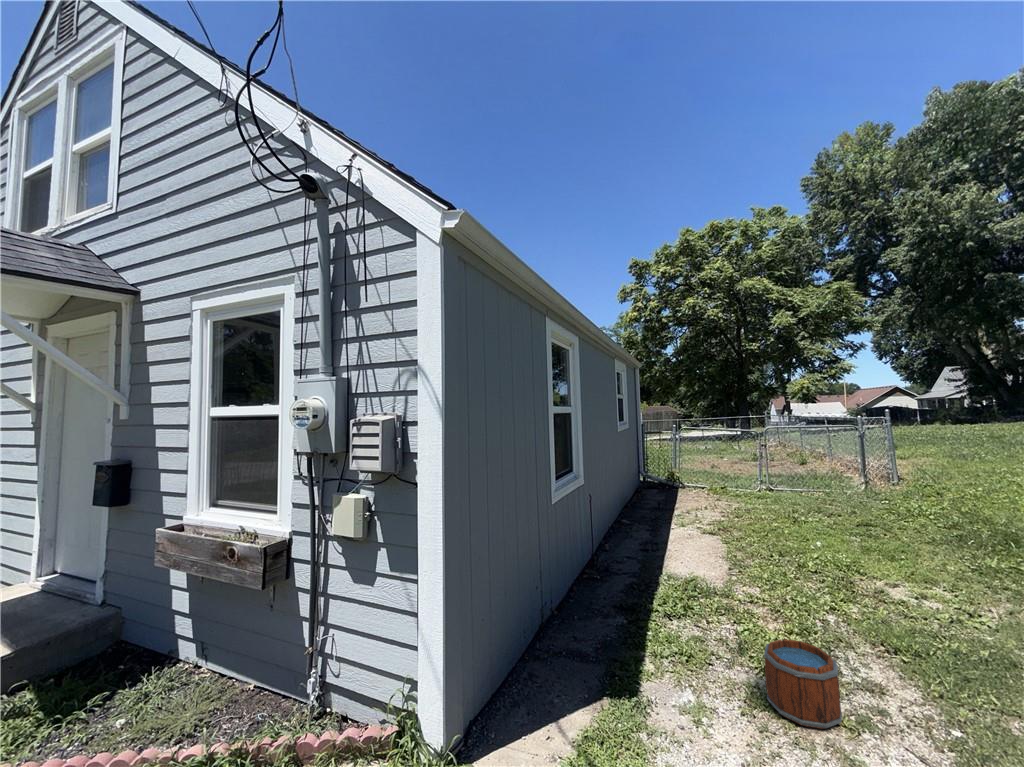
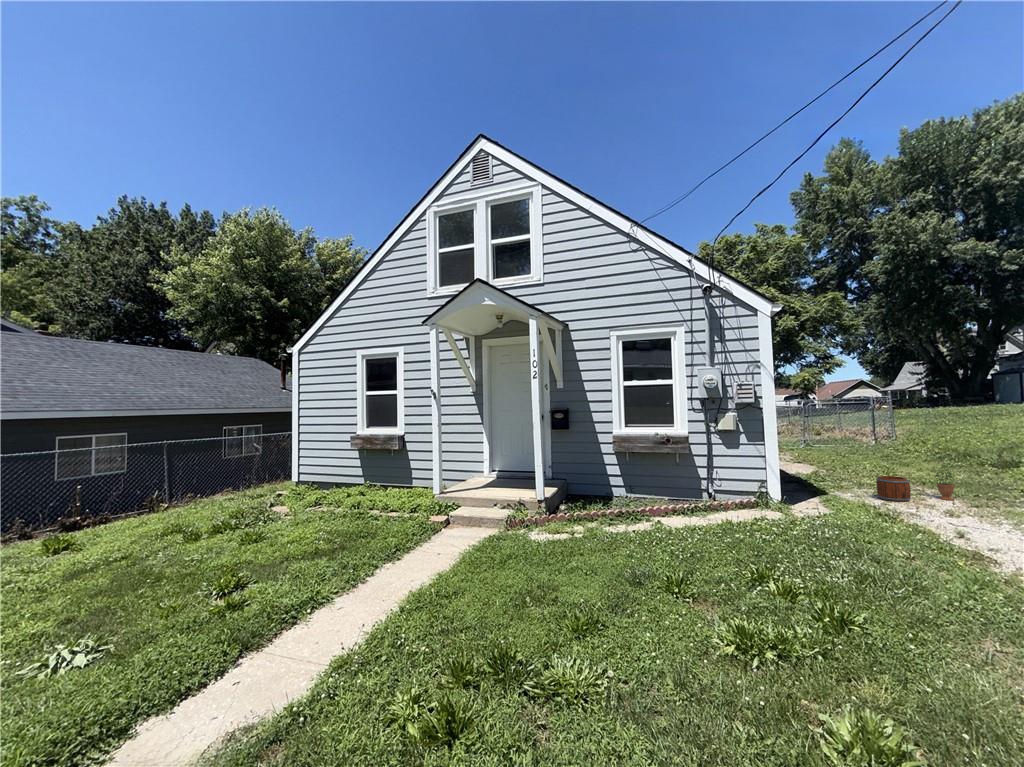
potted plant: none [901,618,962,733] -> present [934,463,955,500]

